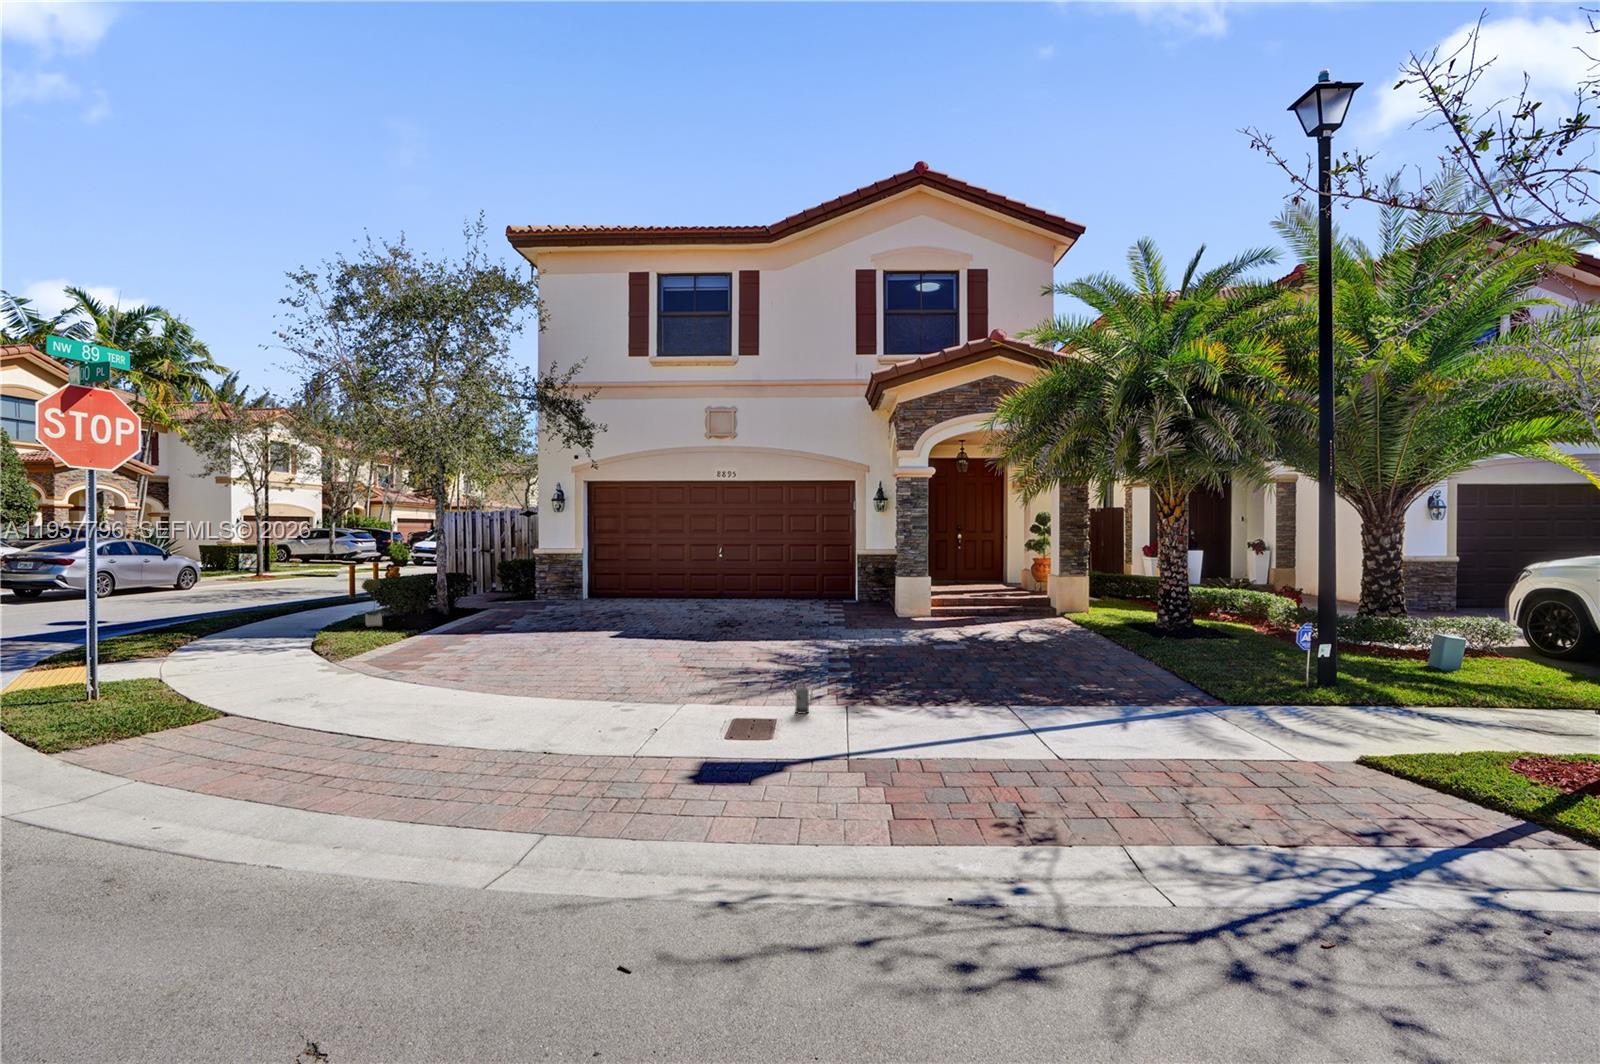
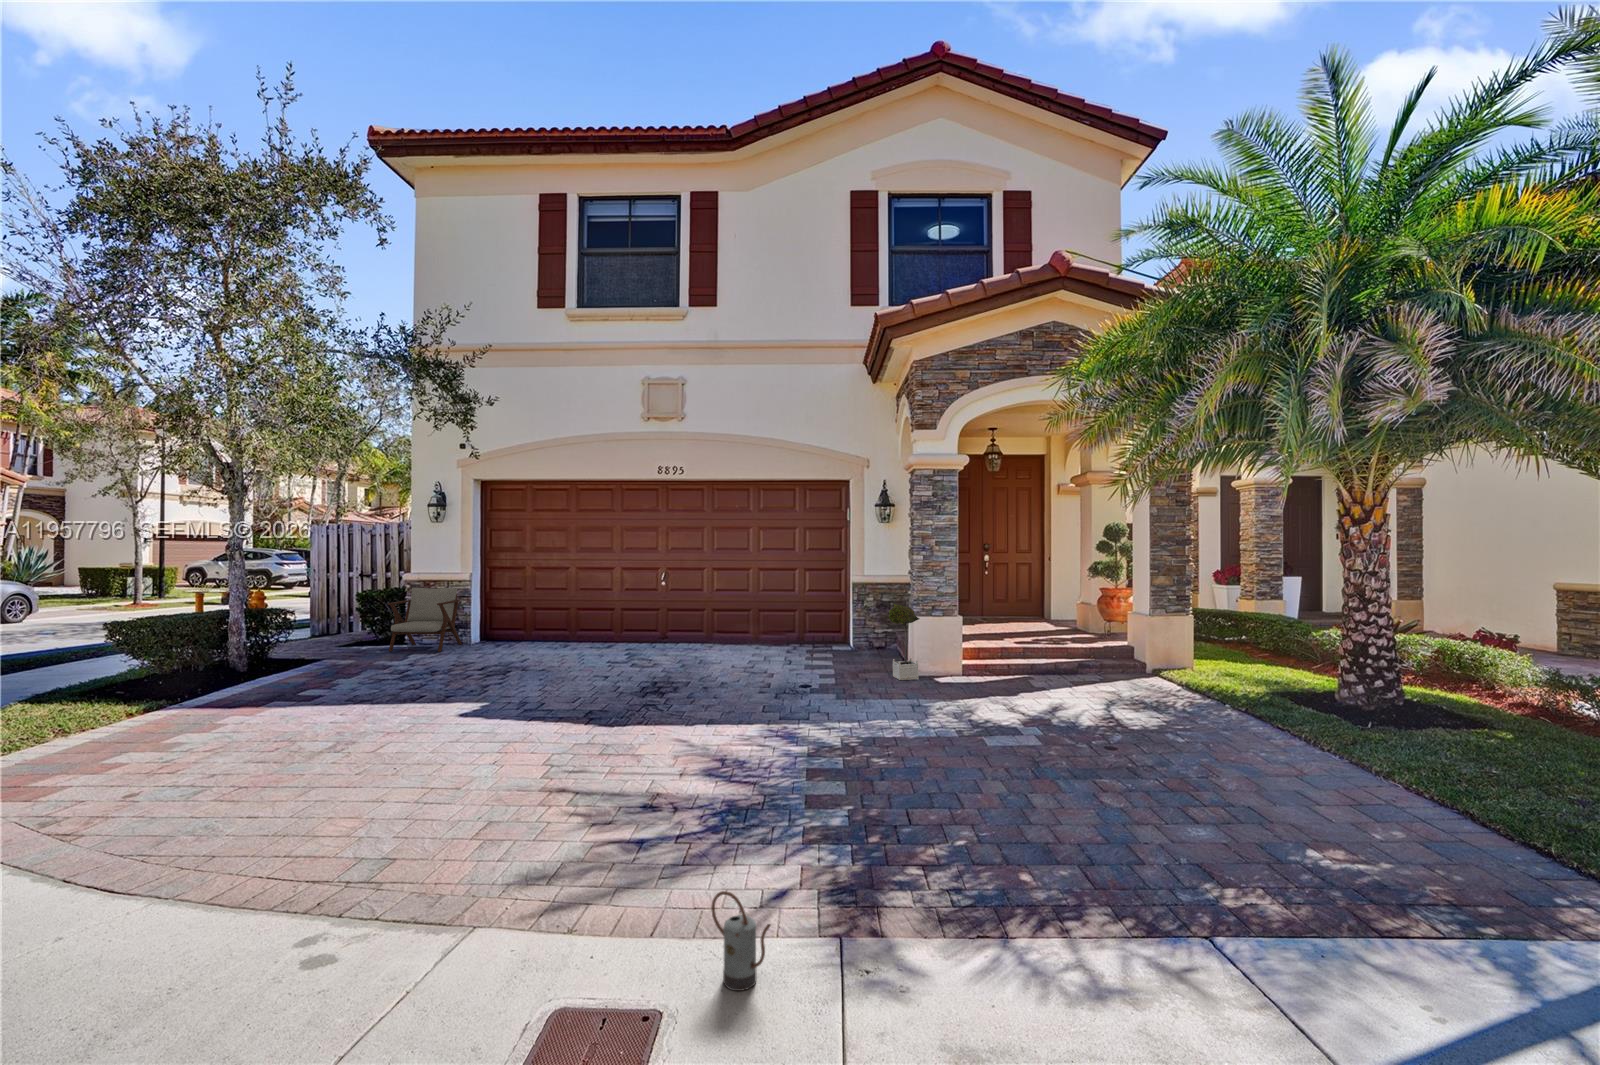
lounge chair: none [531,559,578,604] -> present [388,588,462,652]
potted tree: present [362,579,382,626] -> present [889,604,919,680]

